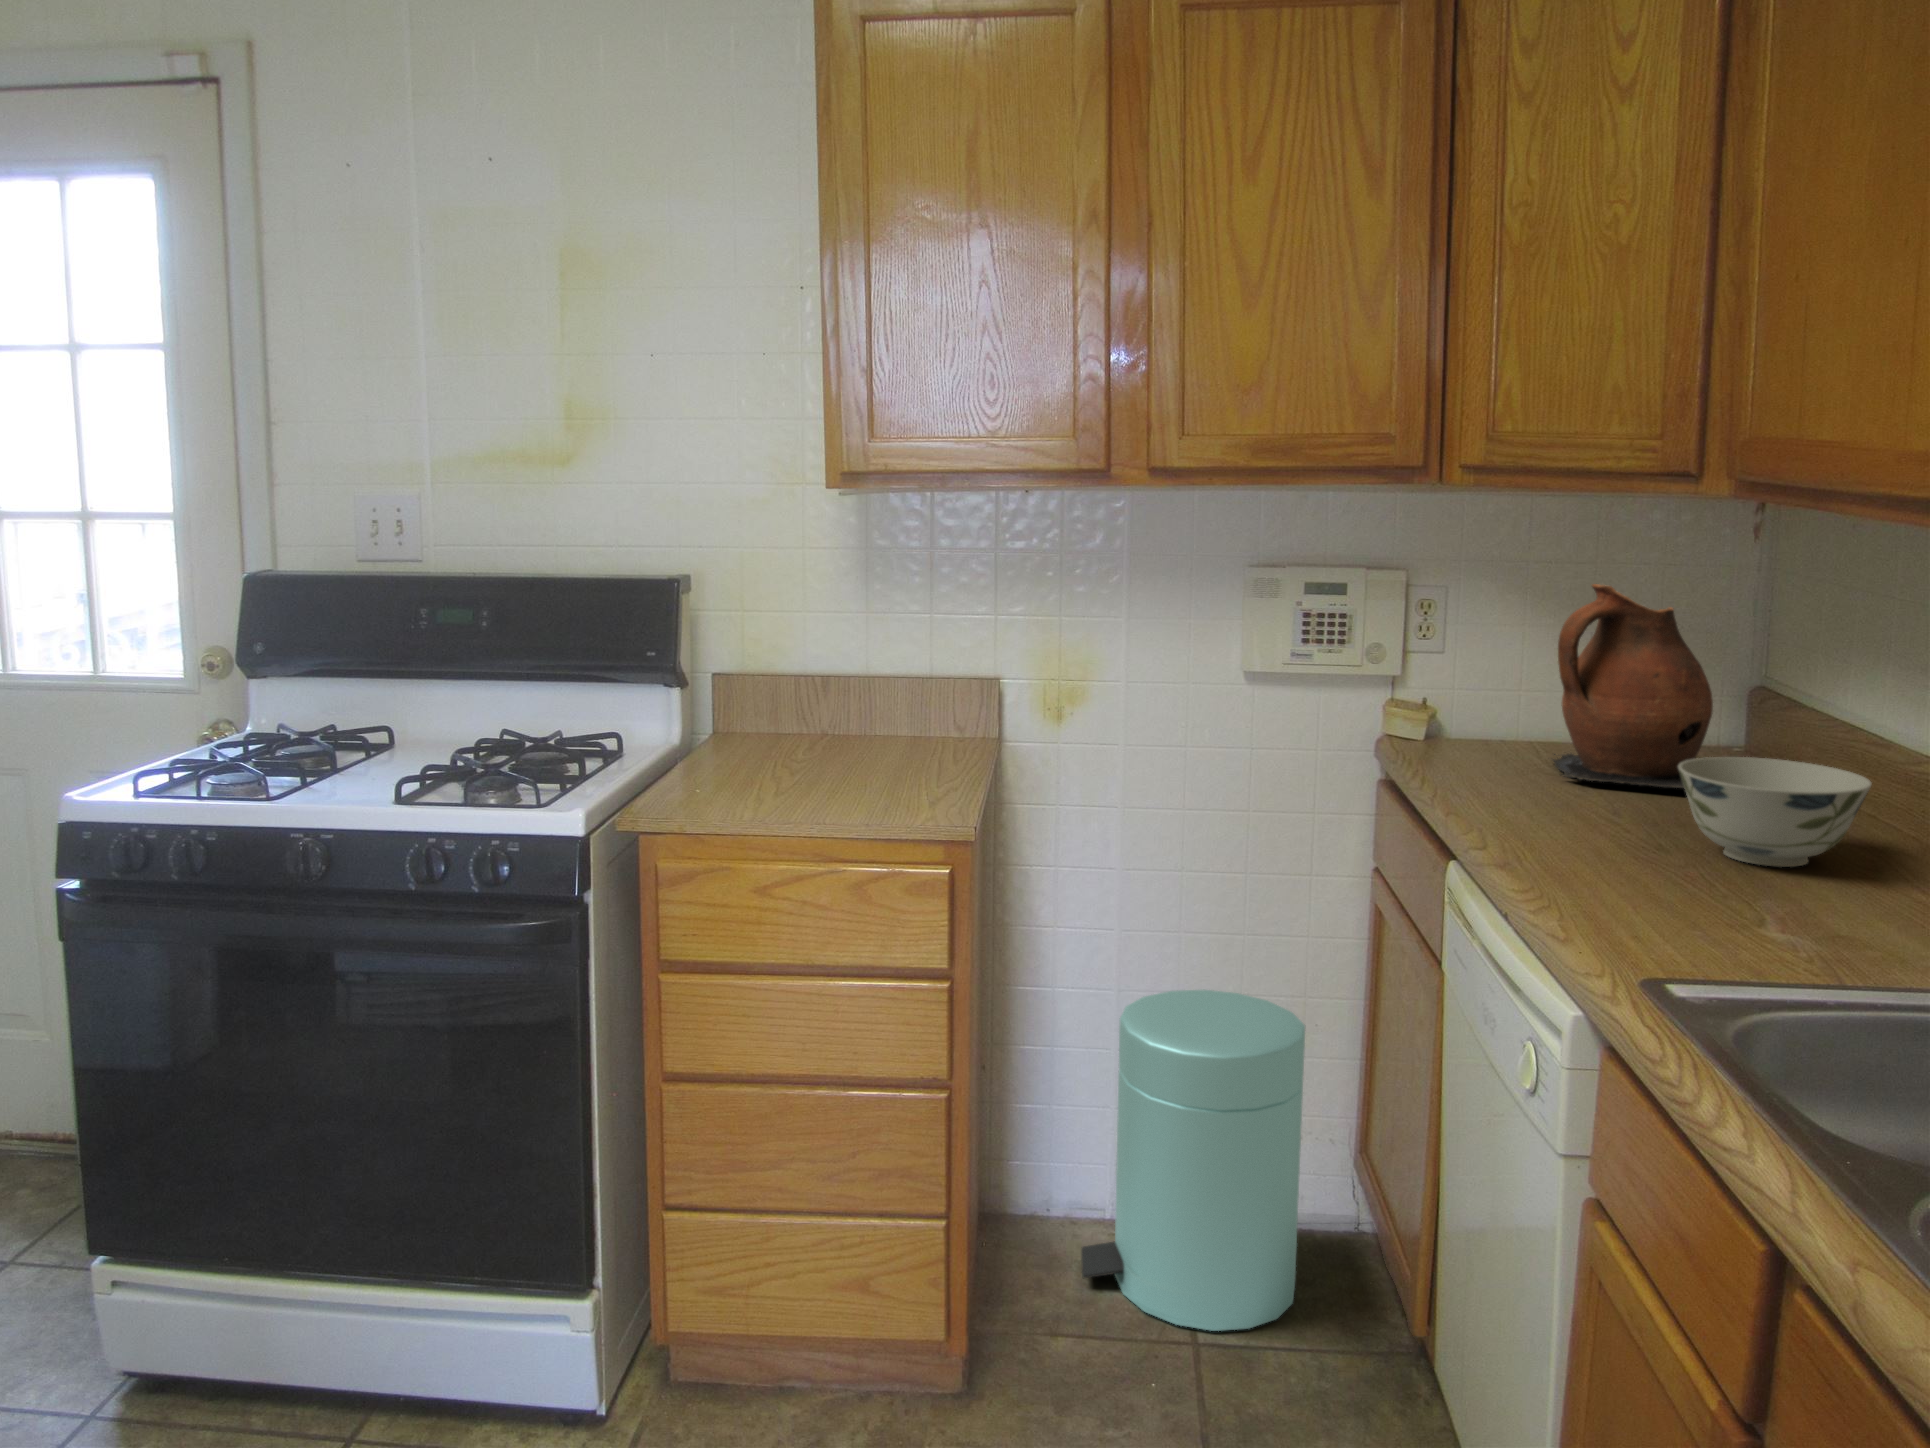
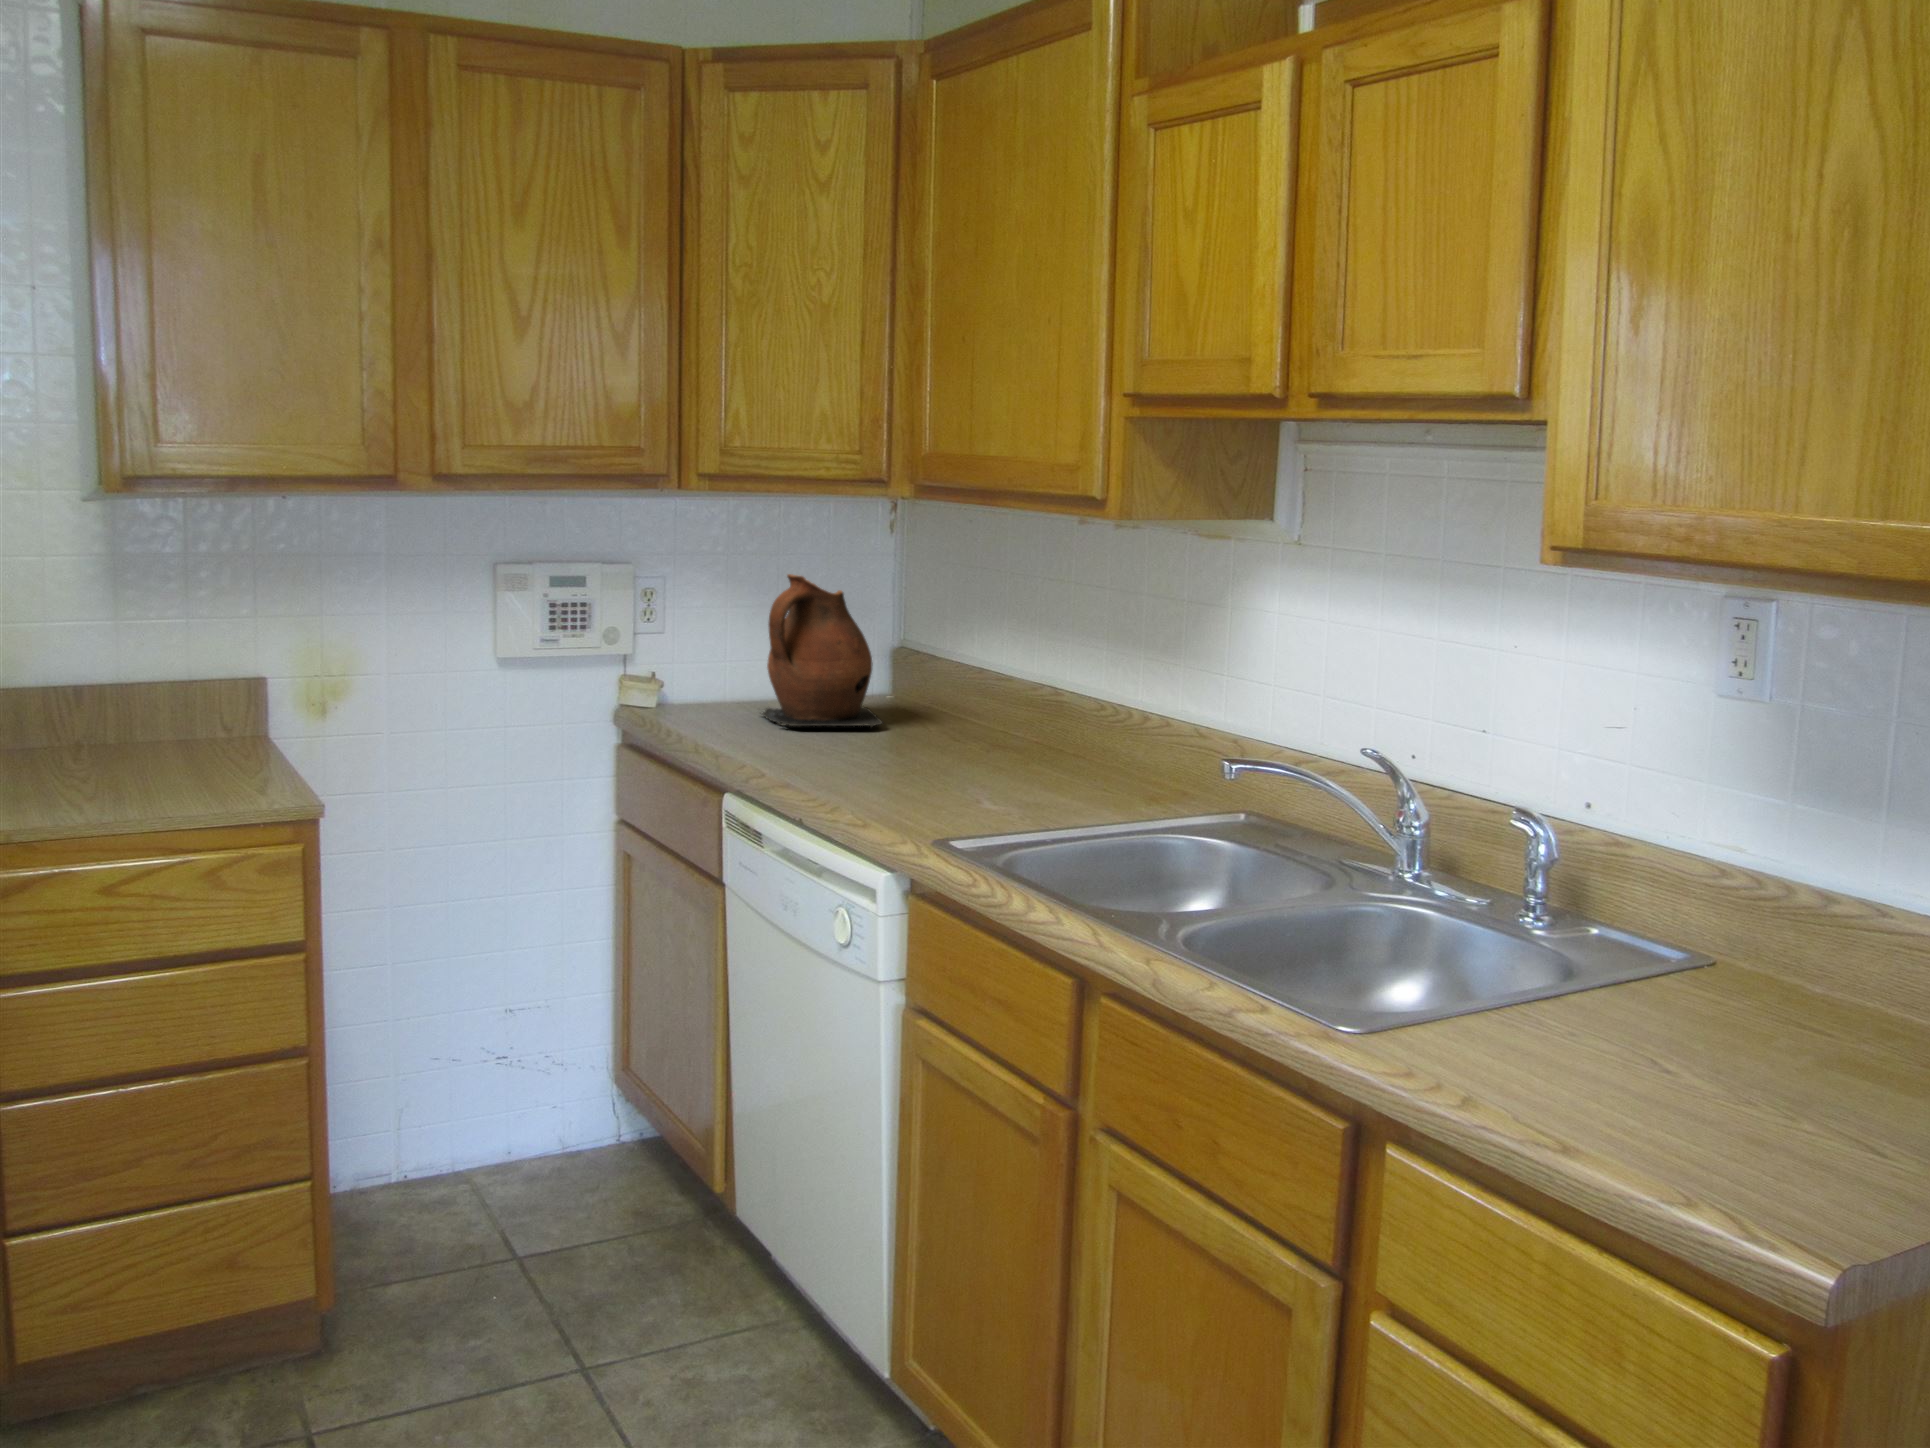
bowl: present [1678,757,1871,867] -> none [880,698,997,771]
trash can: present [1081,989,1305,1331] -> none [386,947,588,1243]

